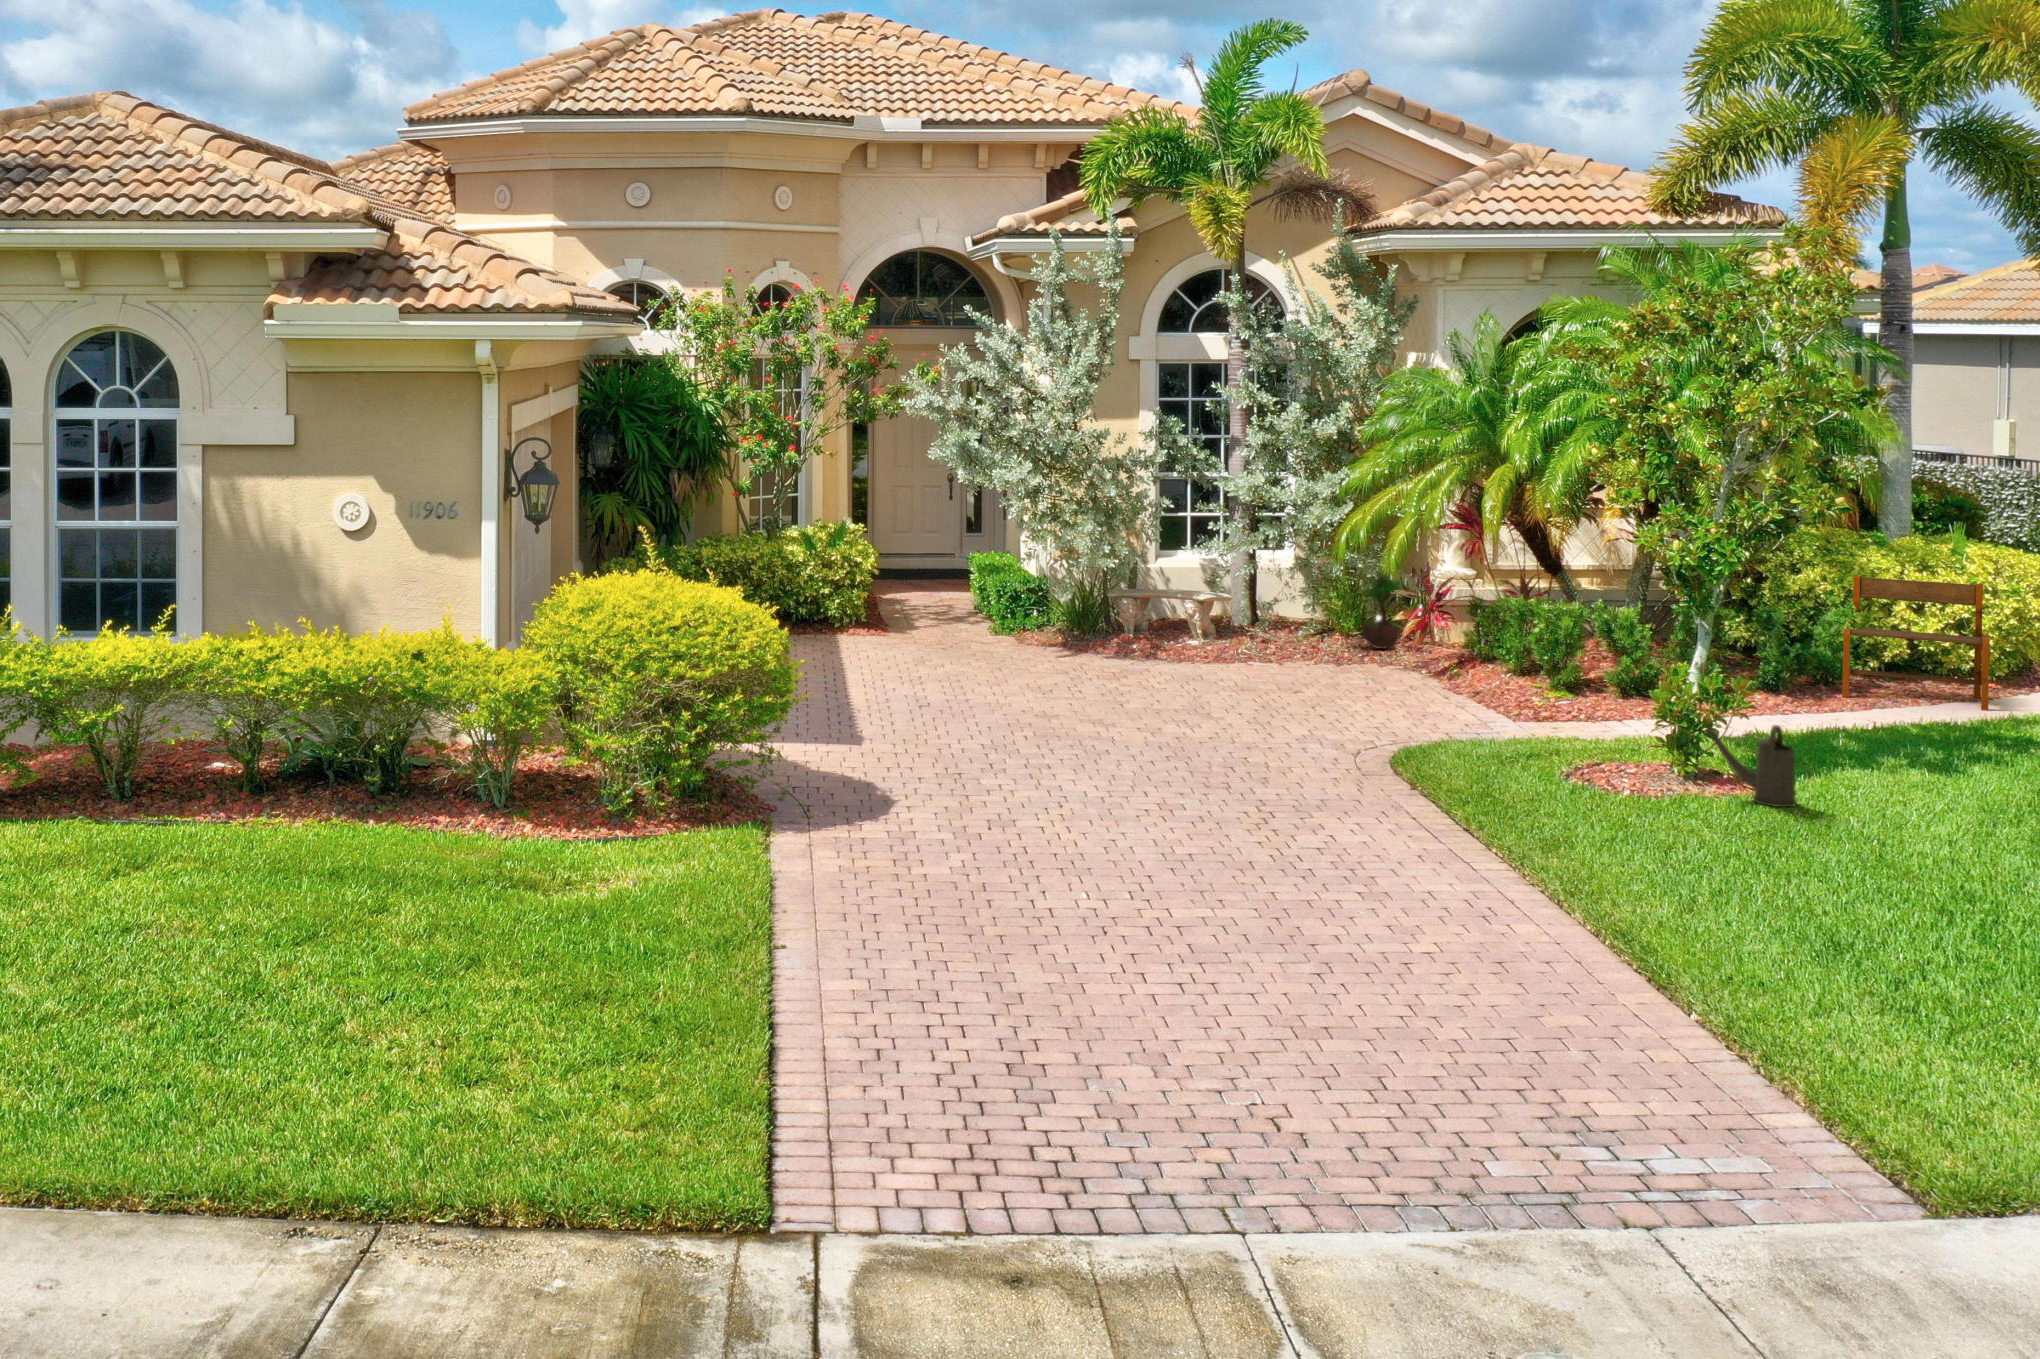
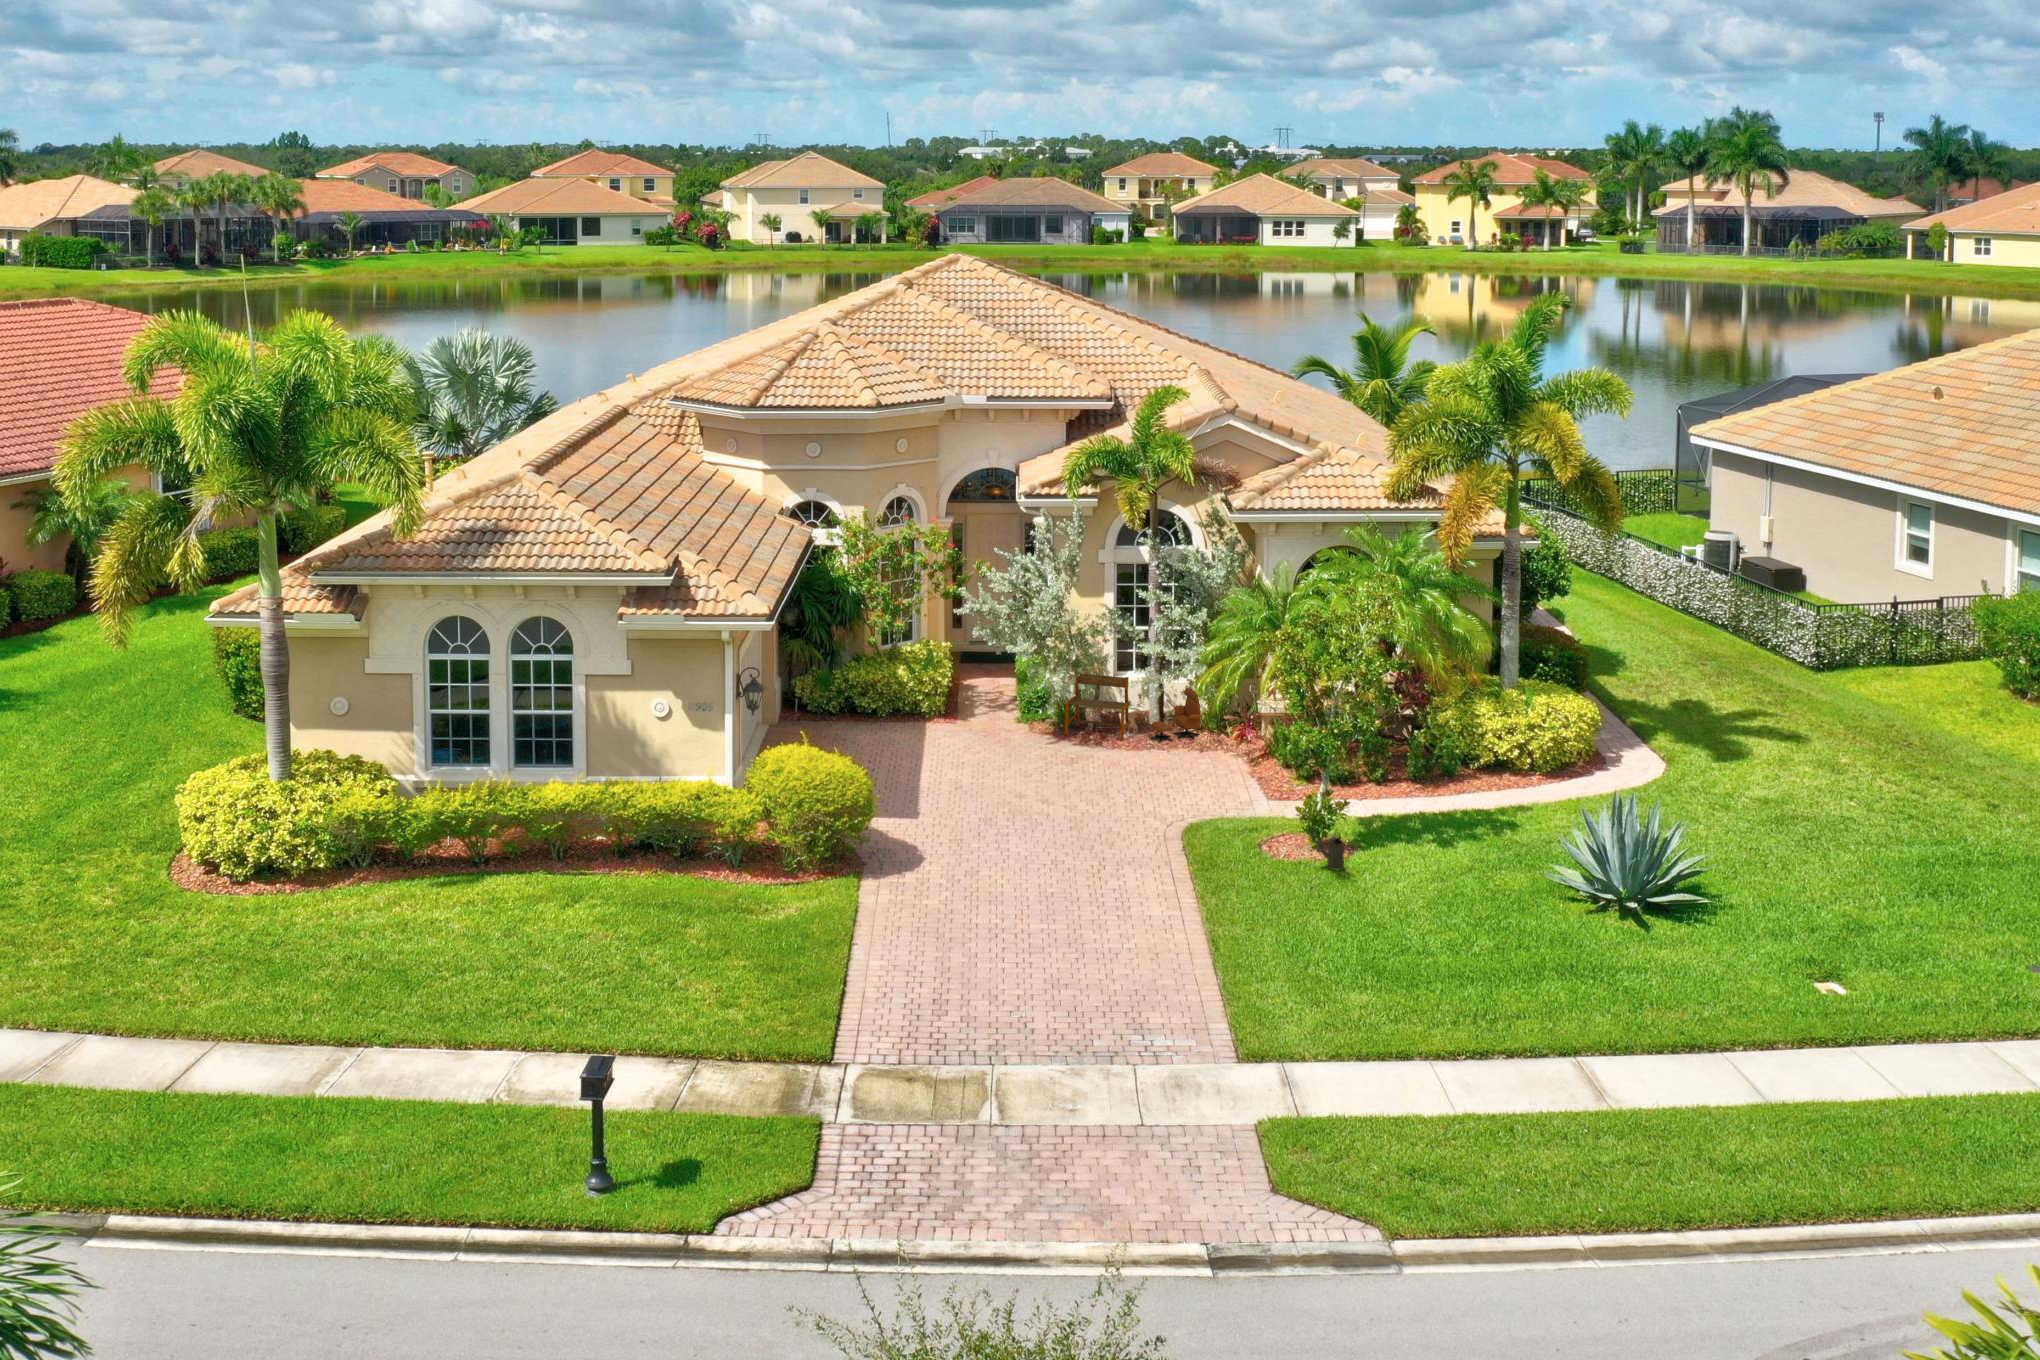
lounge chair: none [1236,561,1329,650] -> present [1149,688,1202,743]
potted tree: present [1362,572,1404,649] -> none [1215,696,1244,742]
bench: present [1842,576,1989,711] -> present [1065,673,1131,741]

